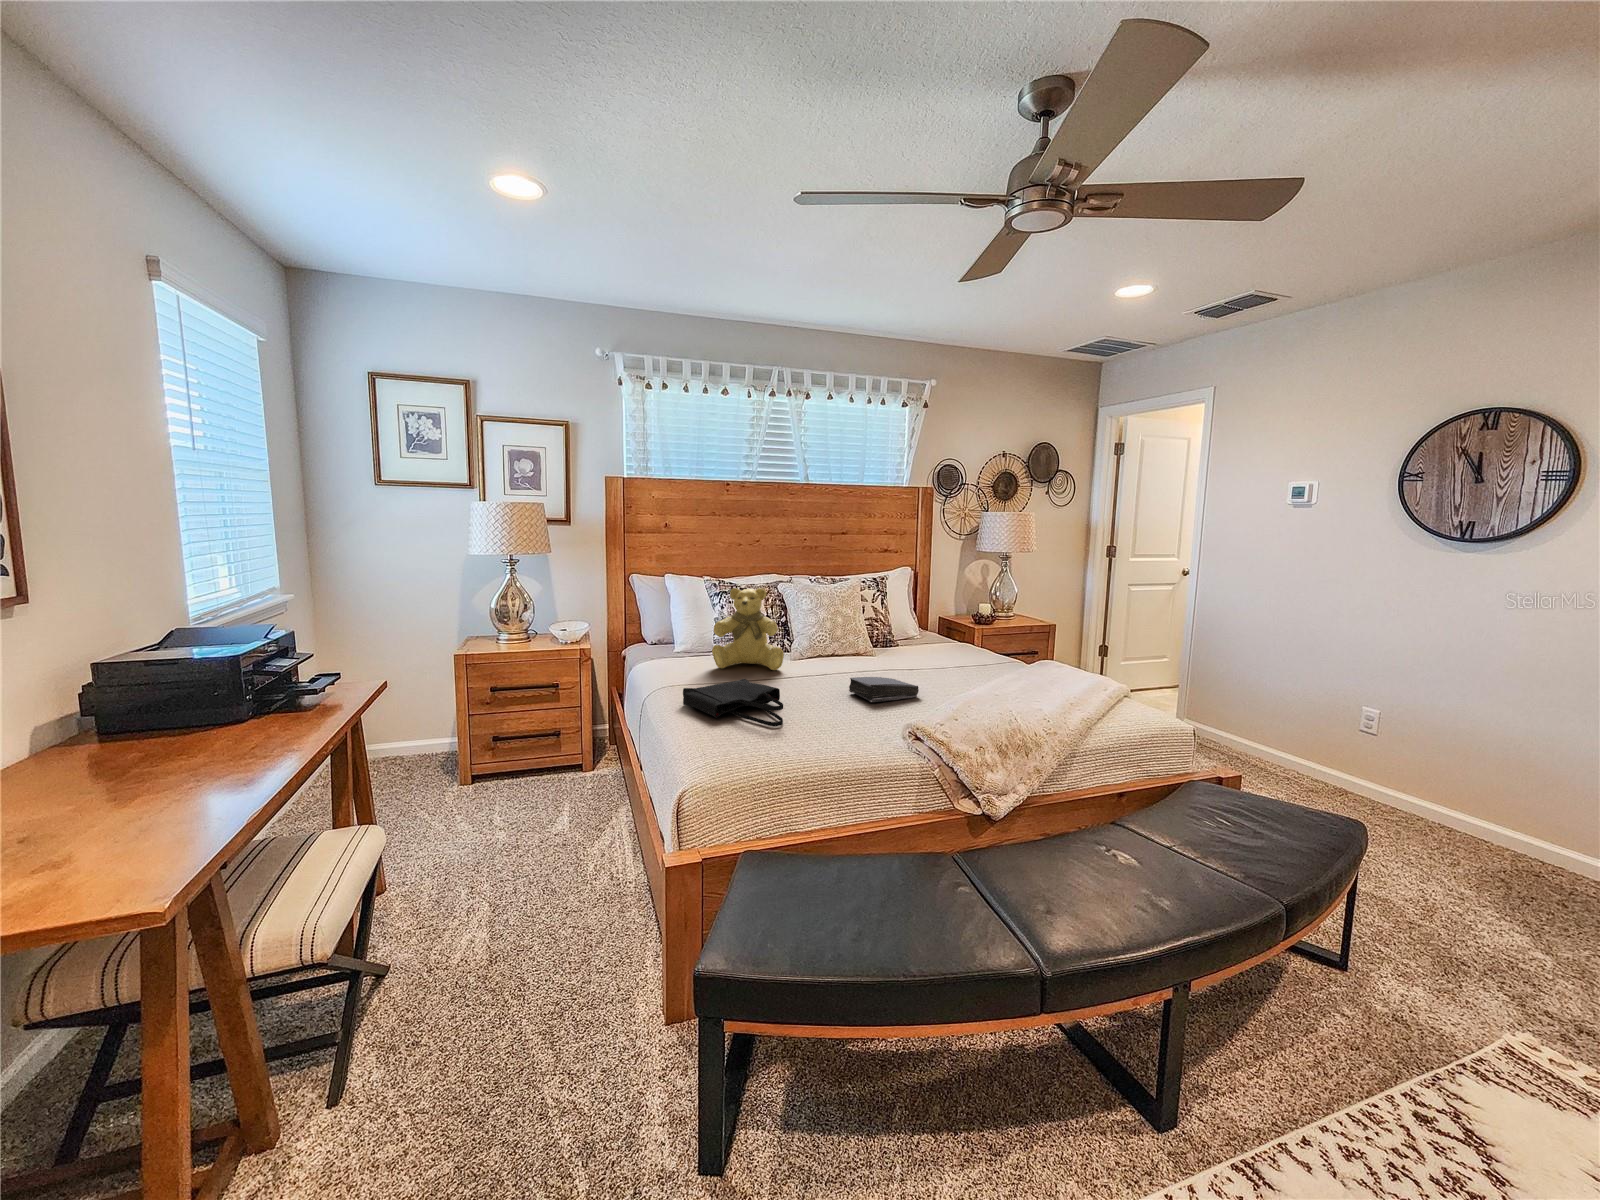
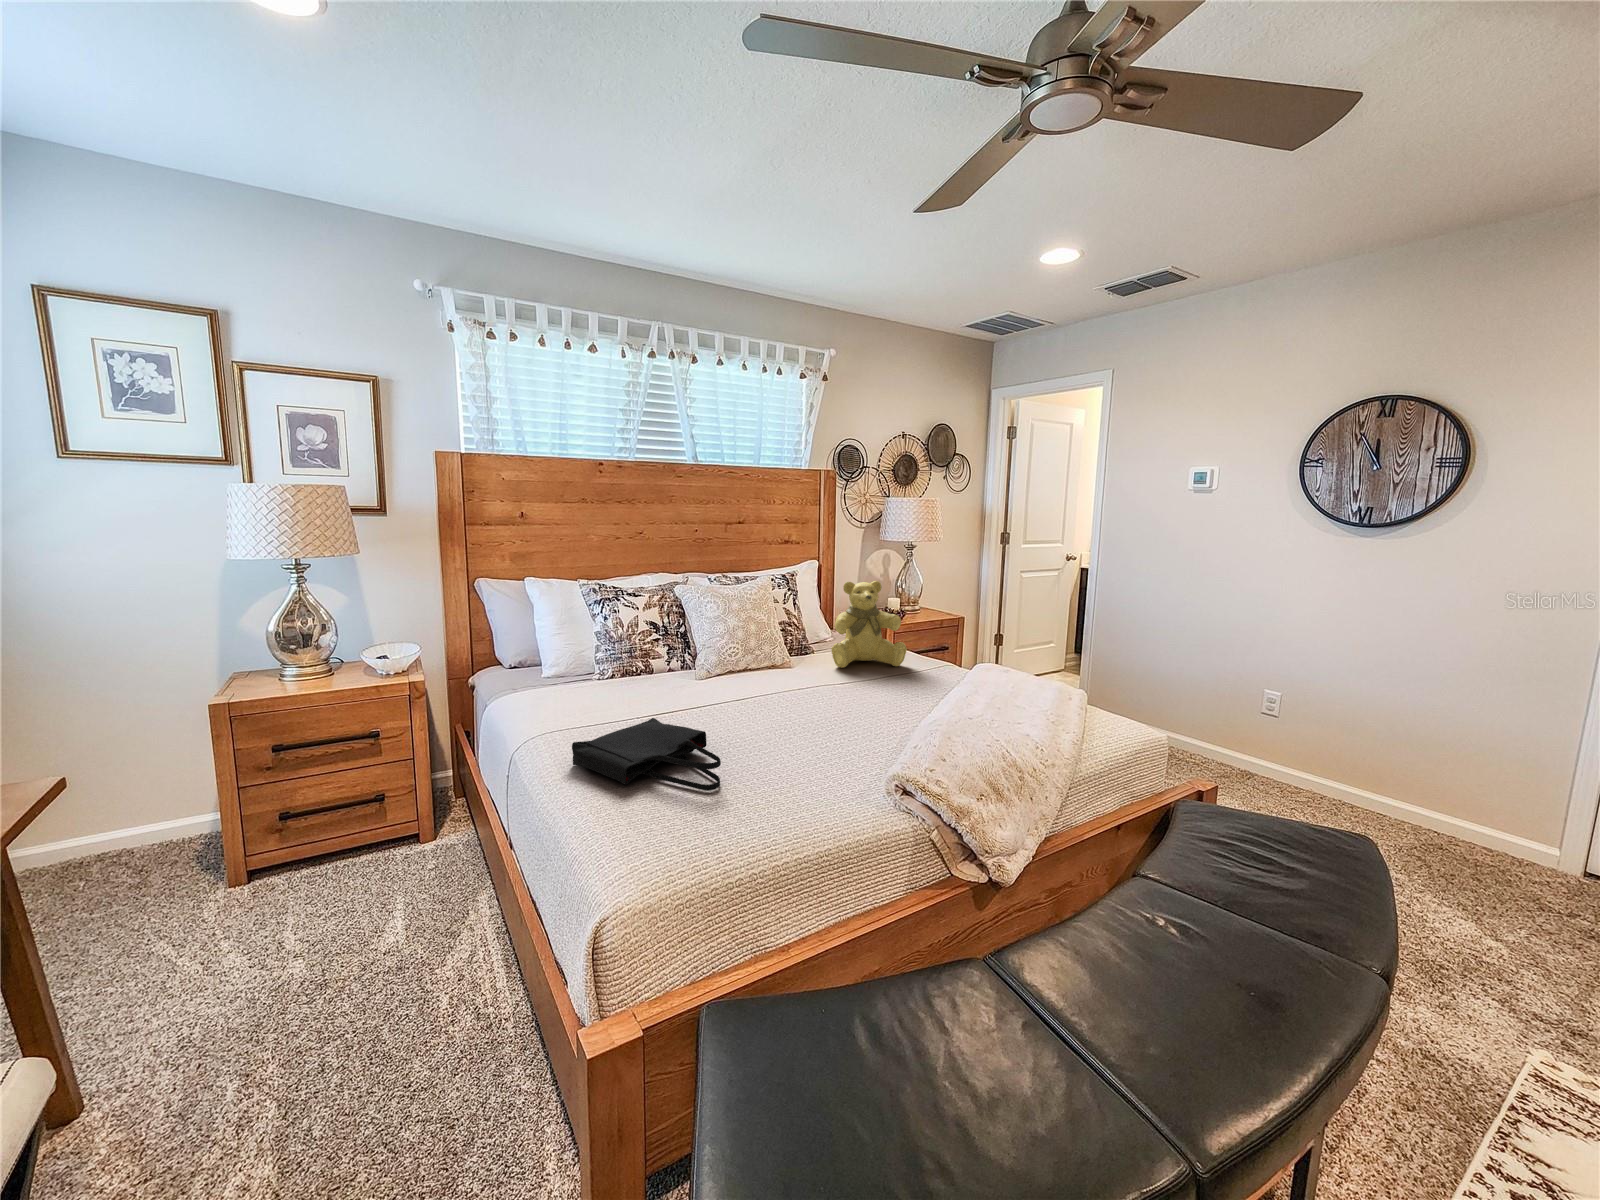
teddy bear: present [712,588,784,670] -> present [831,581,907,668]
book: present [849,677,919,702] -> none [788,702,872,738]

